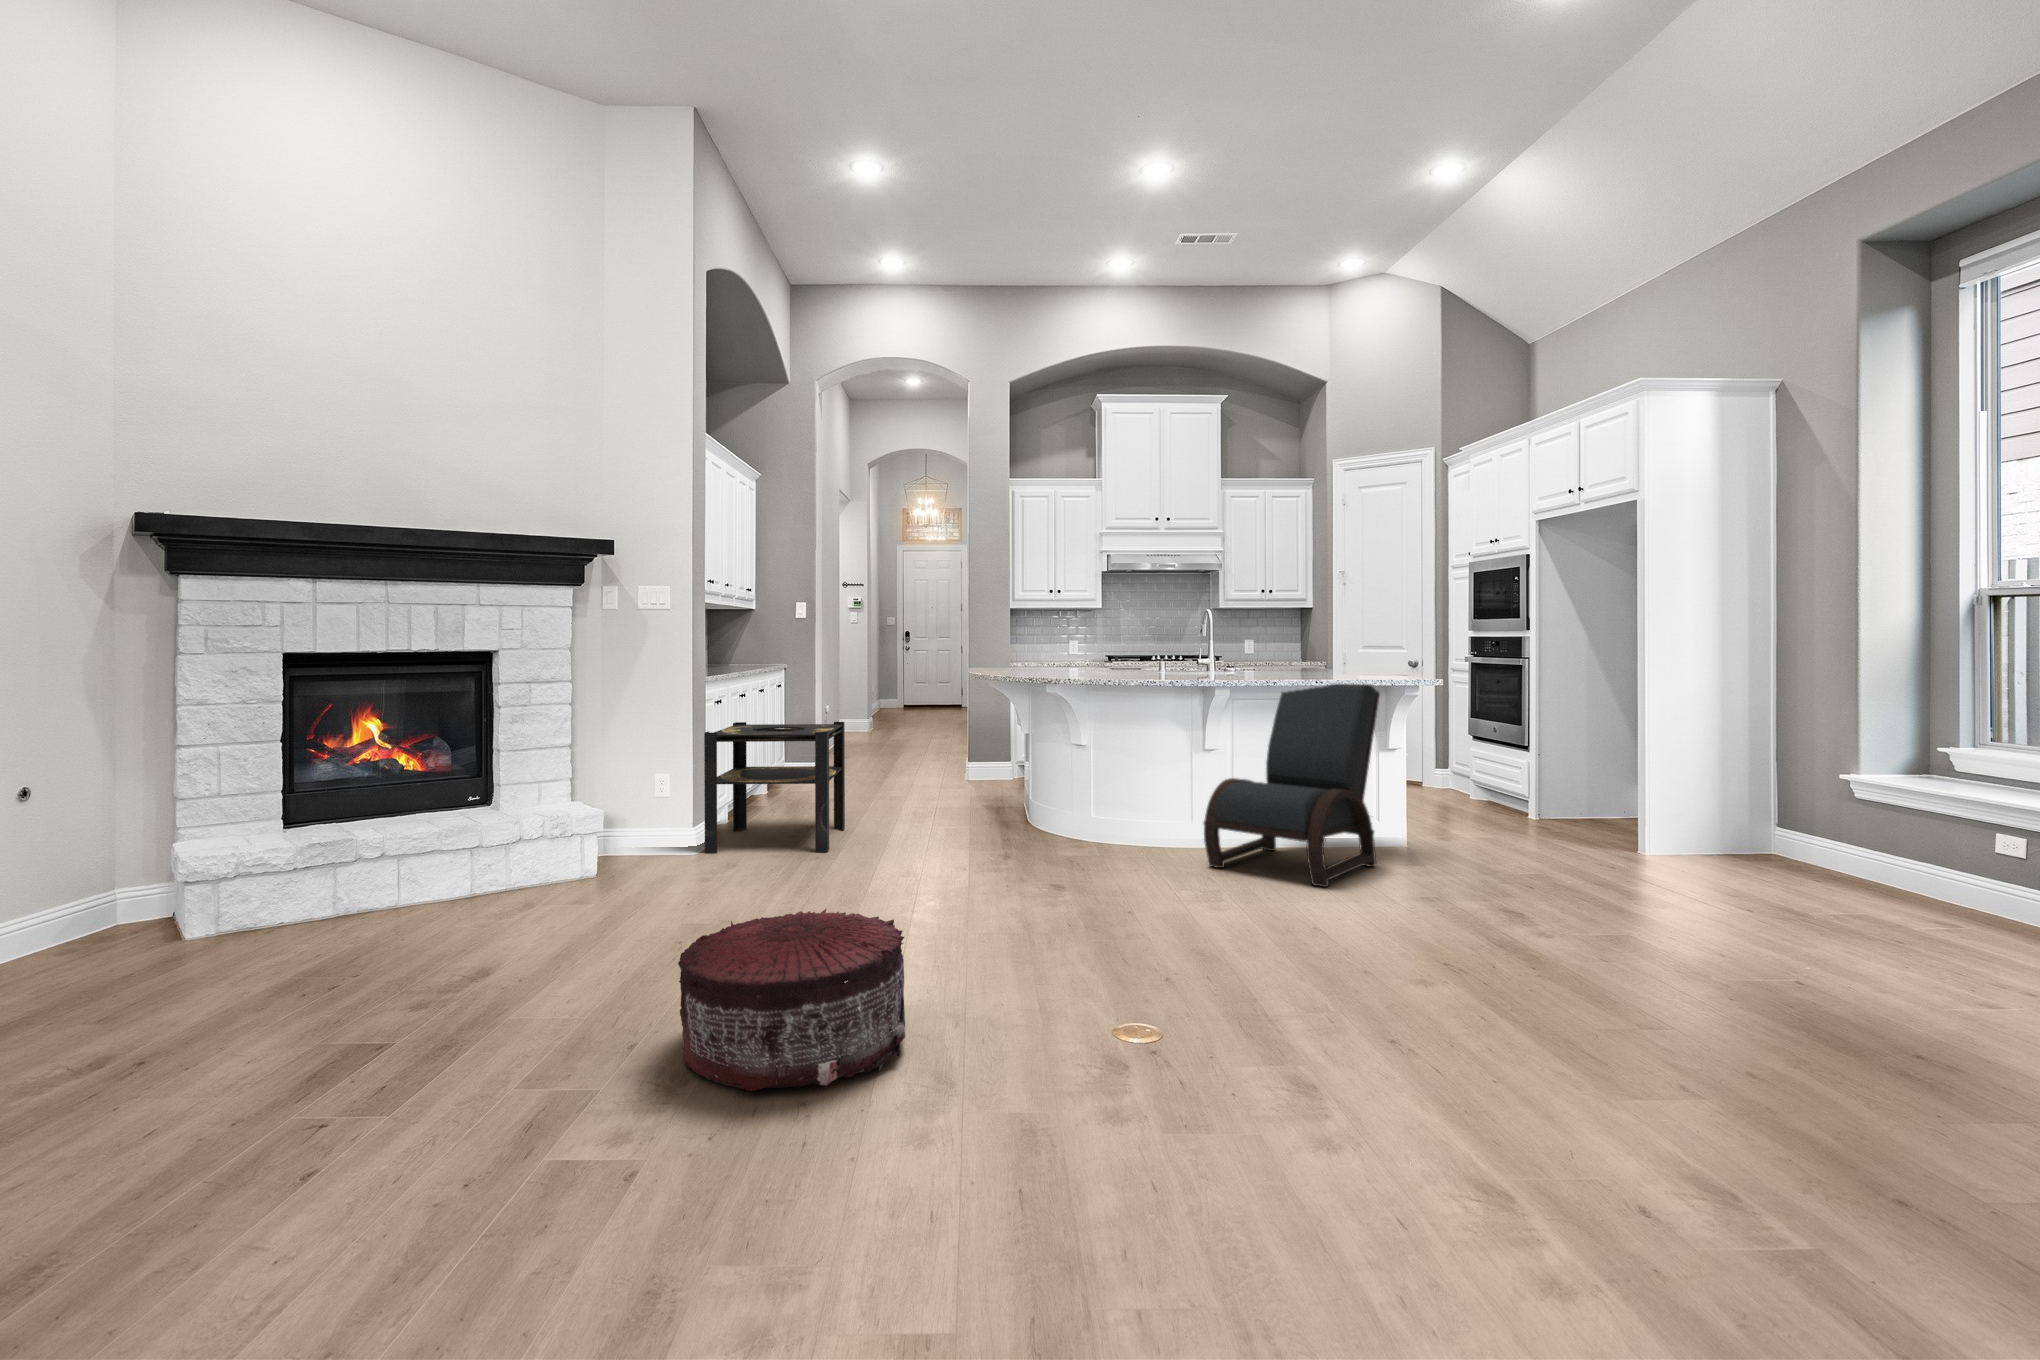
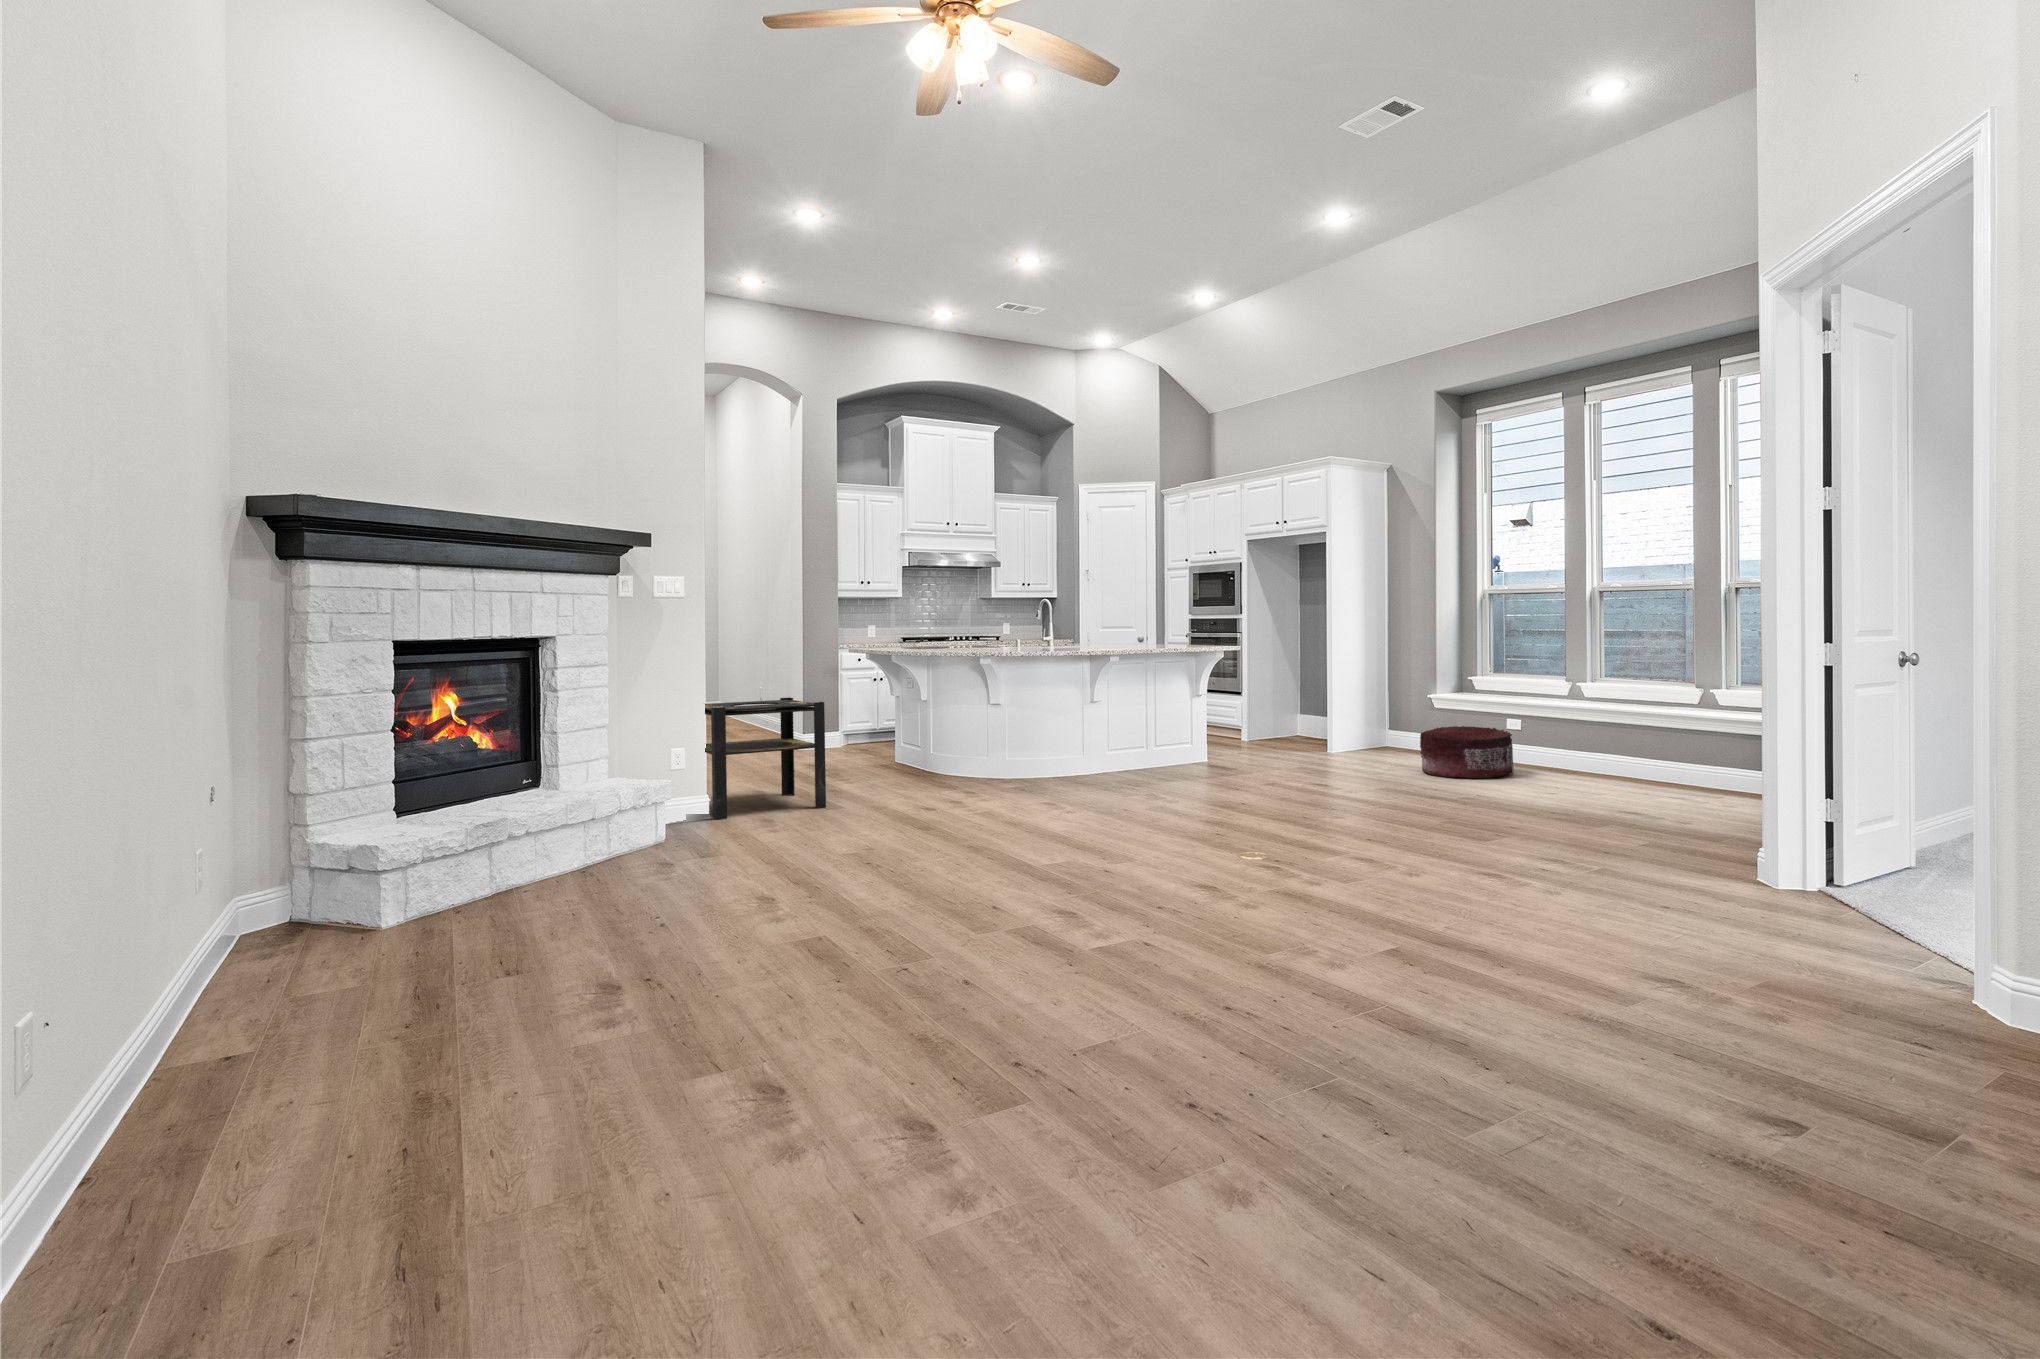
lounge chair: present [1204,684,1380,887] -> none [1119,650,1214,784]
pouf: present [678,909,906,1091] -> present [1420,726,1514,778]

